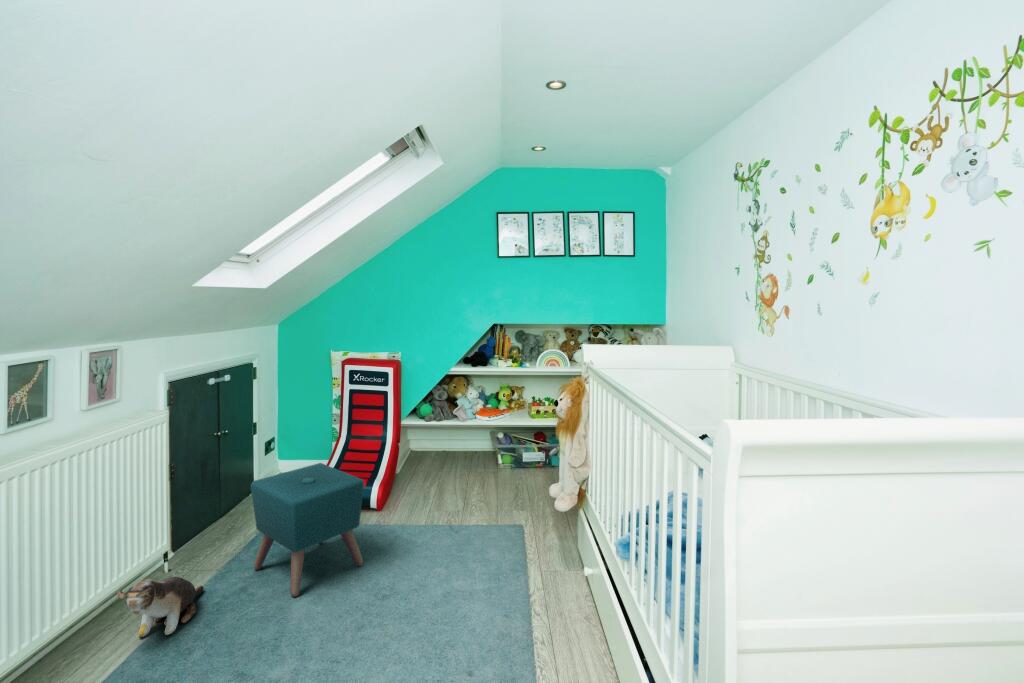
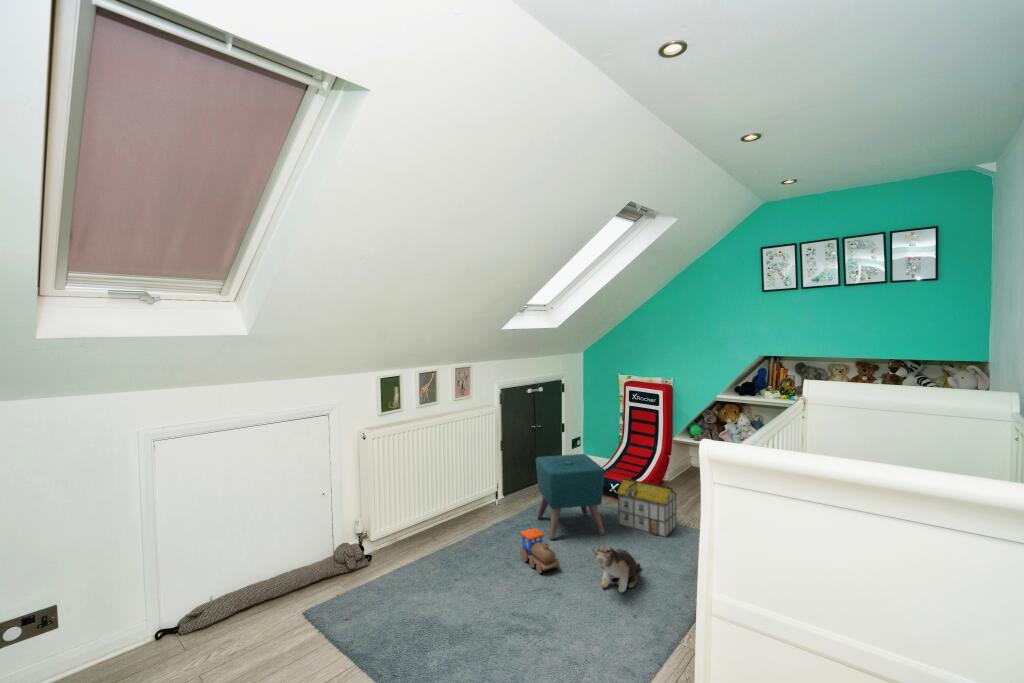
toy house: none [369,484,438,546] -> present [617,478,677,537]
plush toy: present [117,577,204,637] -> present [591,545,640,592]
toy train: none [261,590,334,658] -> present [520,528,560,573]

